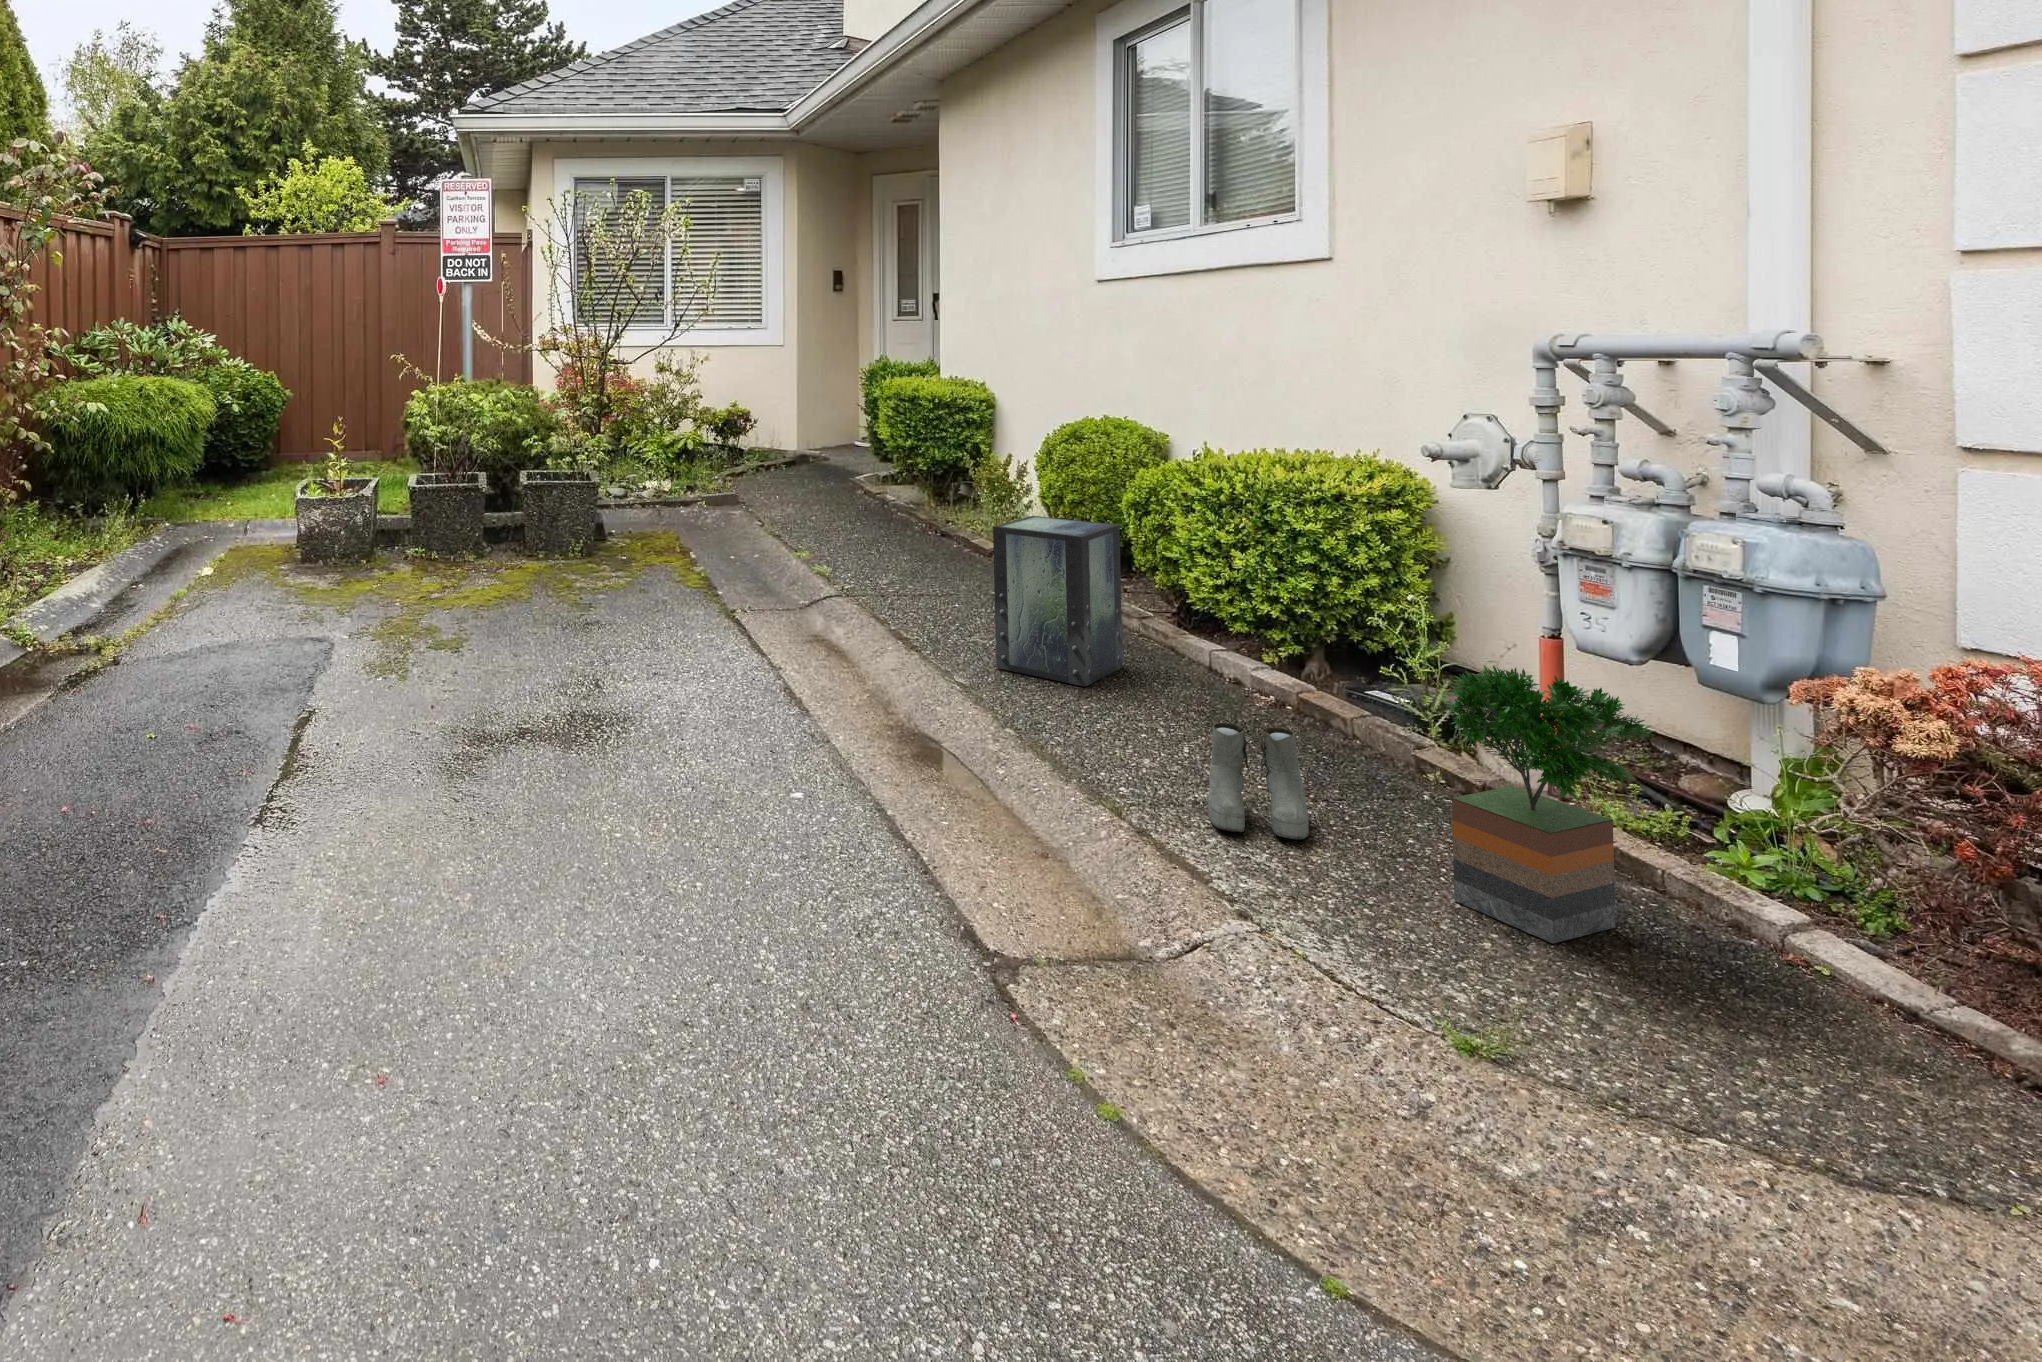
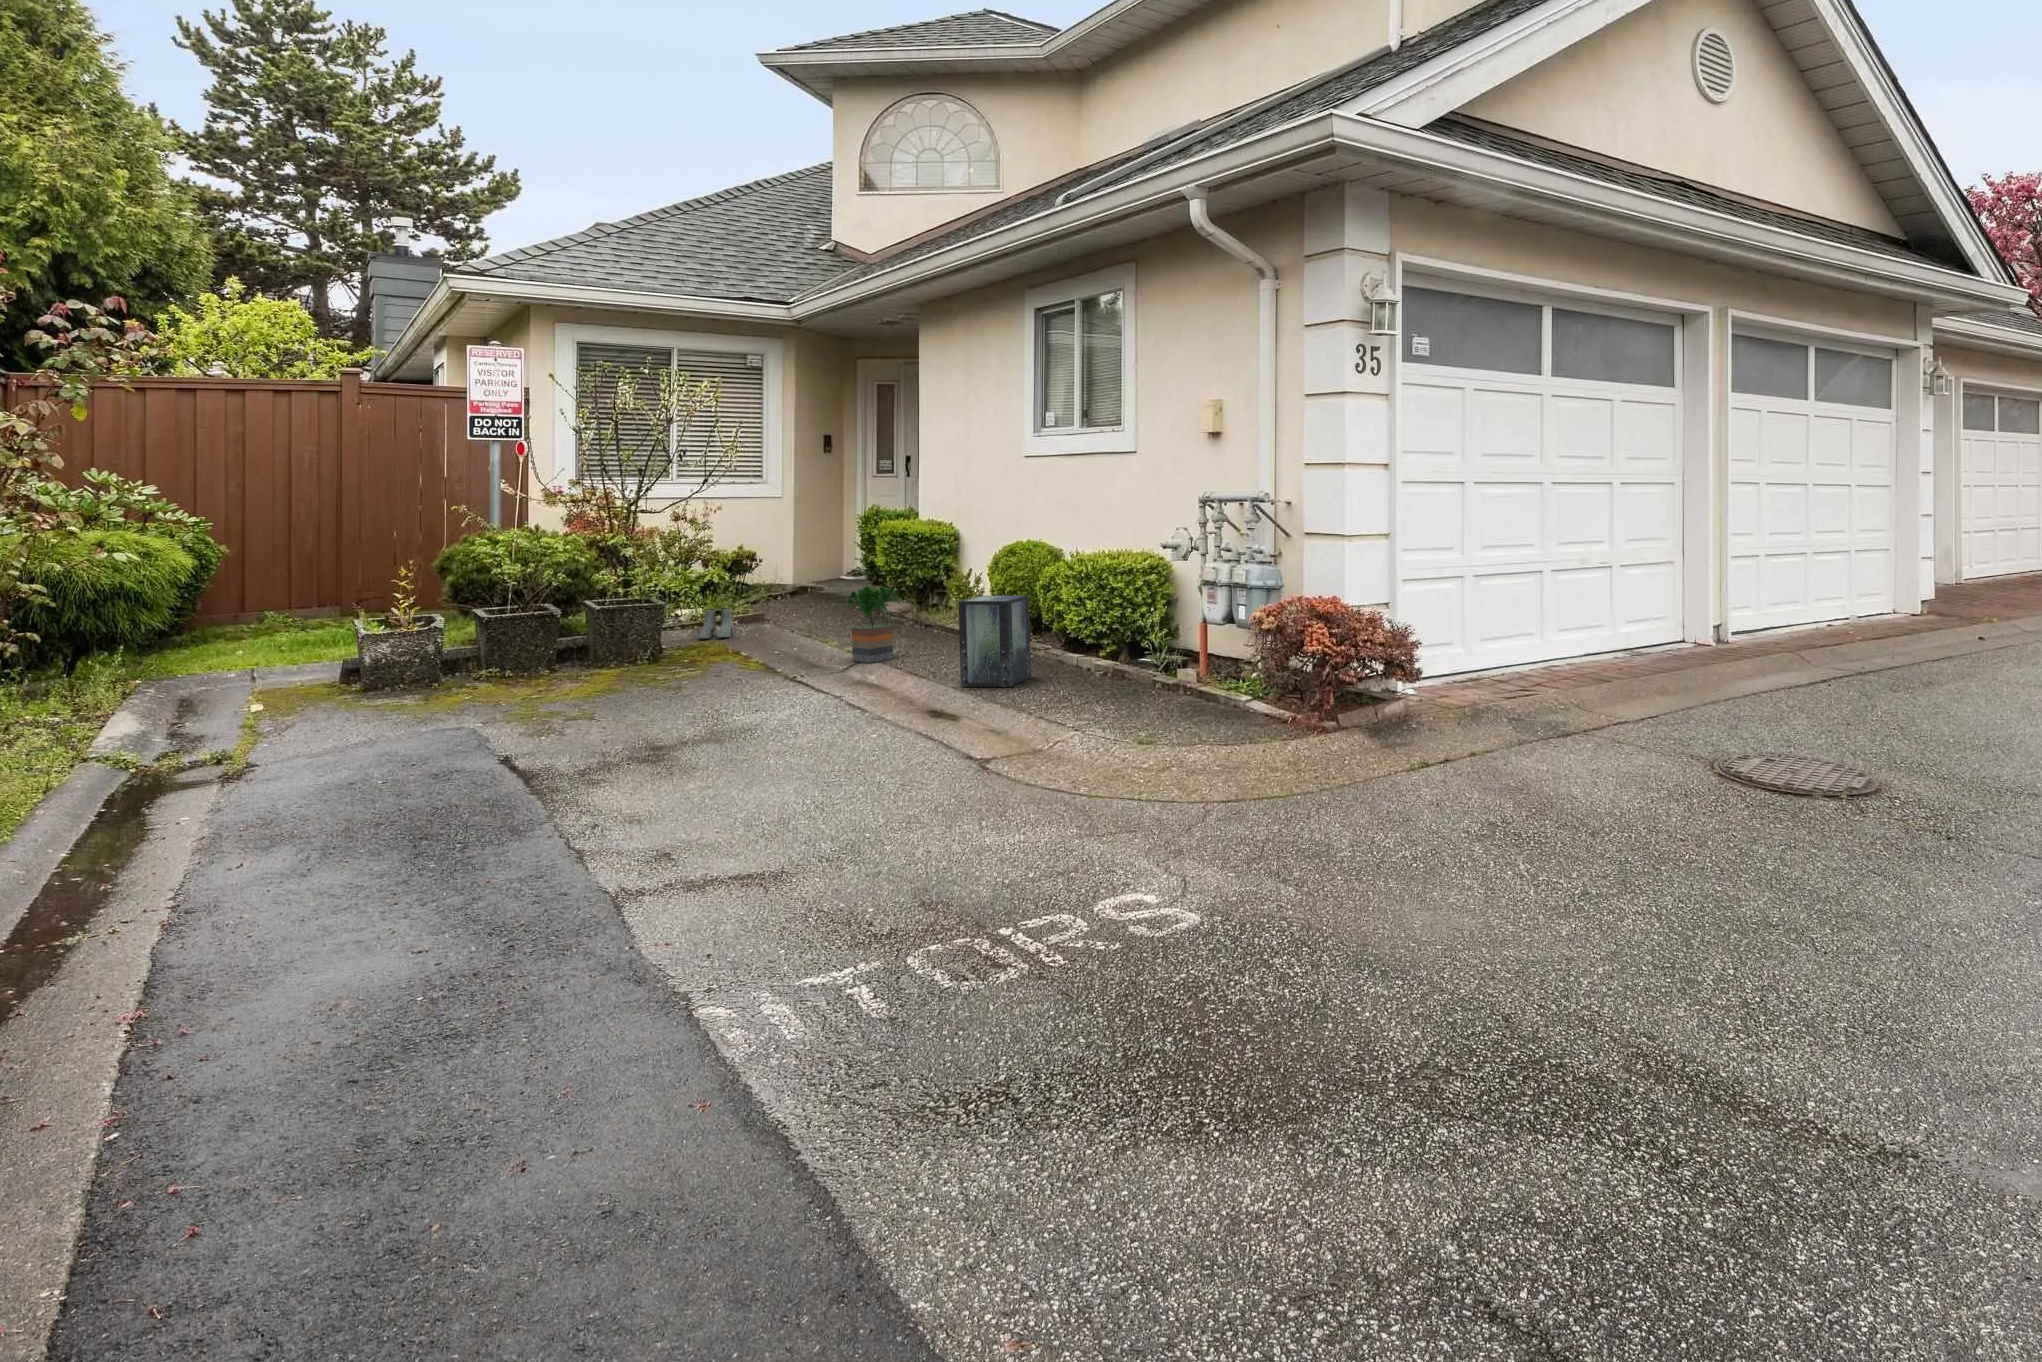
potted tree: present [1446,666,1653,943] -> present [847,586,900,663]
boots: present [1208,723,1309,840] -> present [699,608,733,639]

